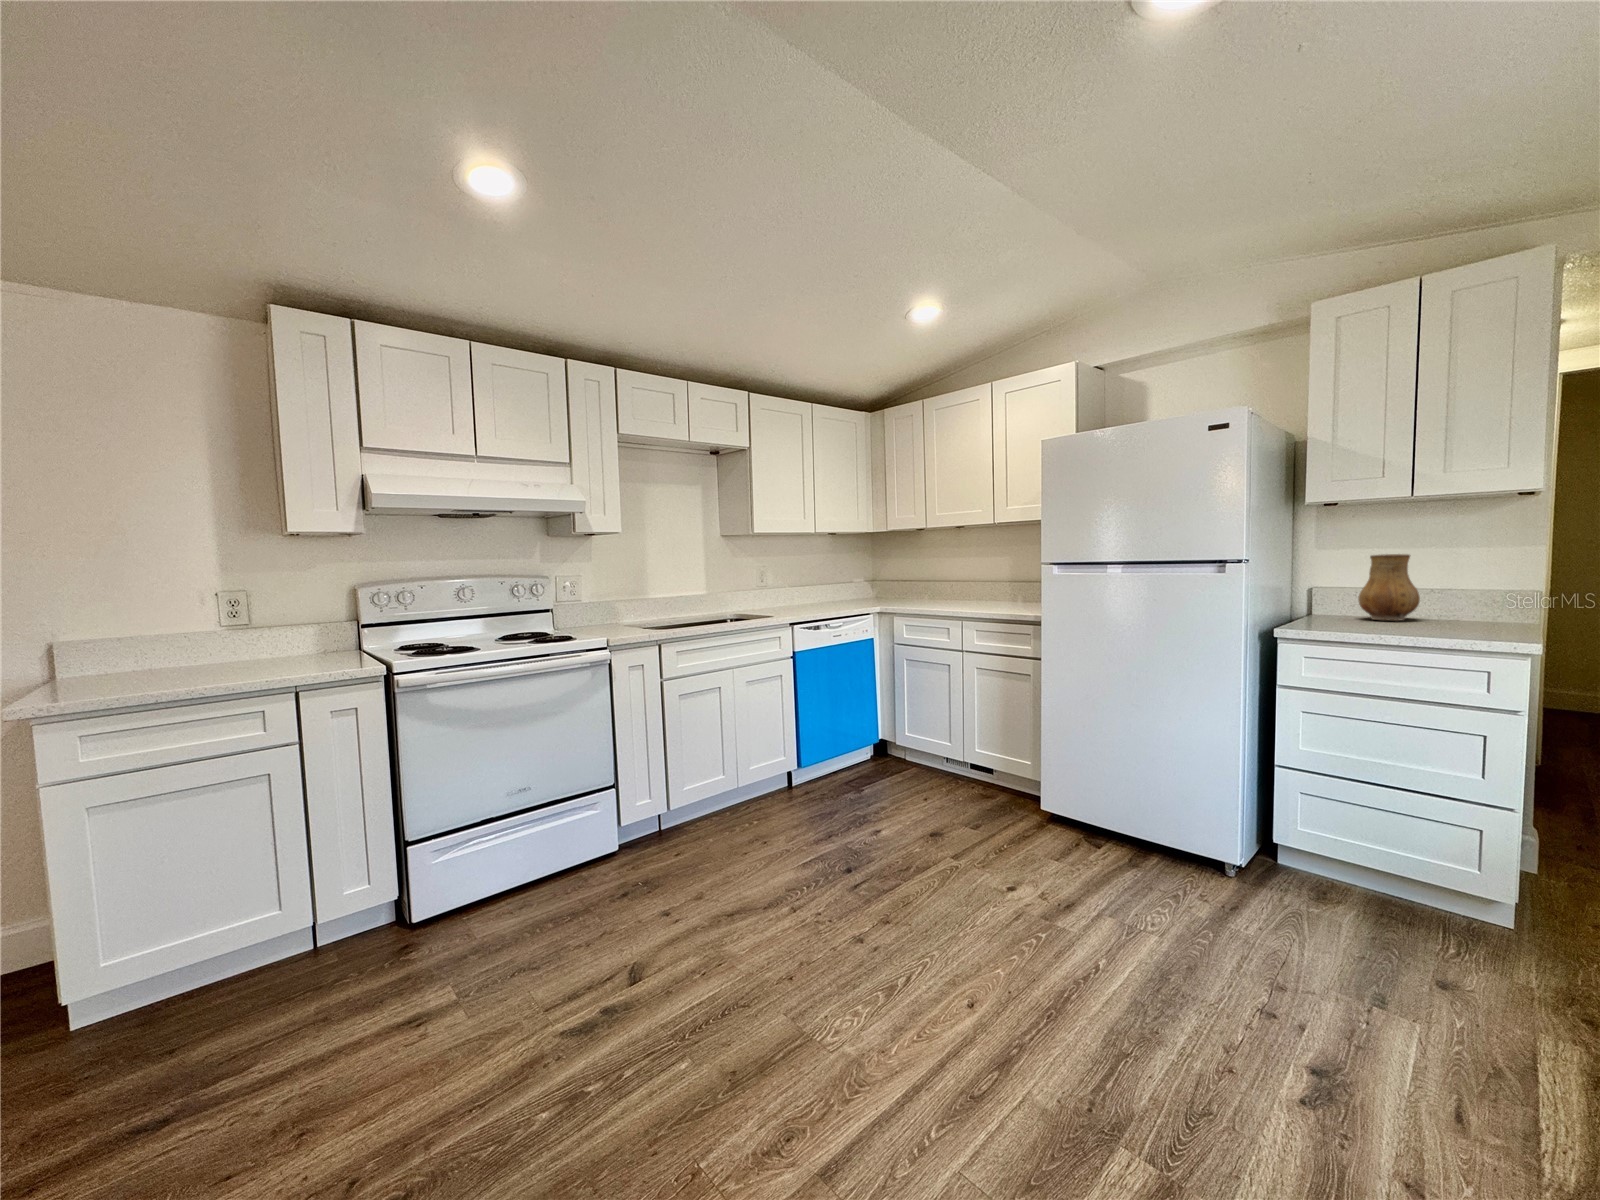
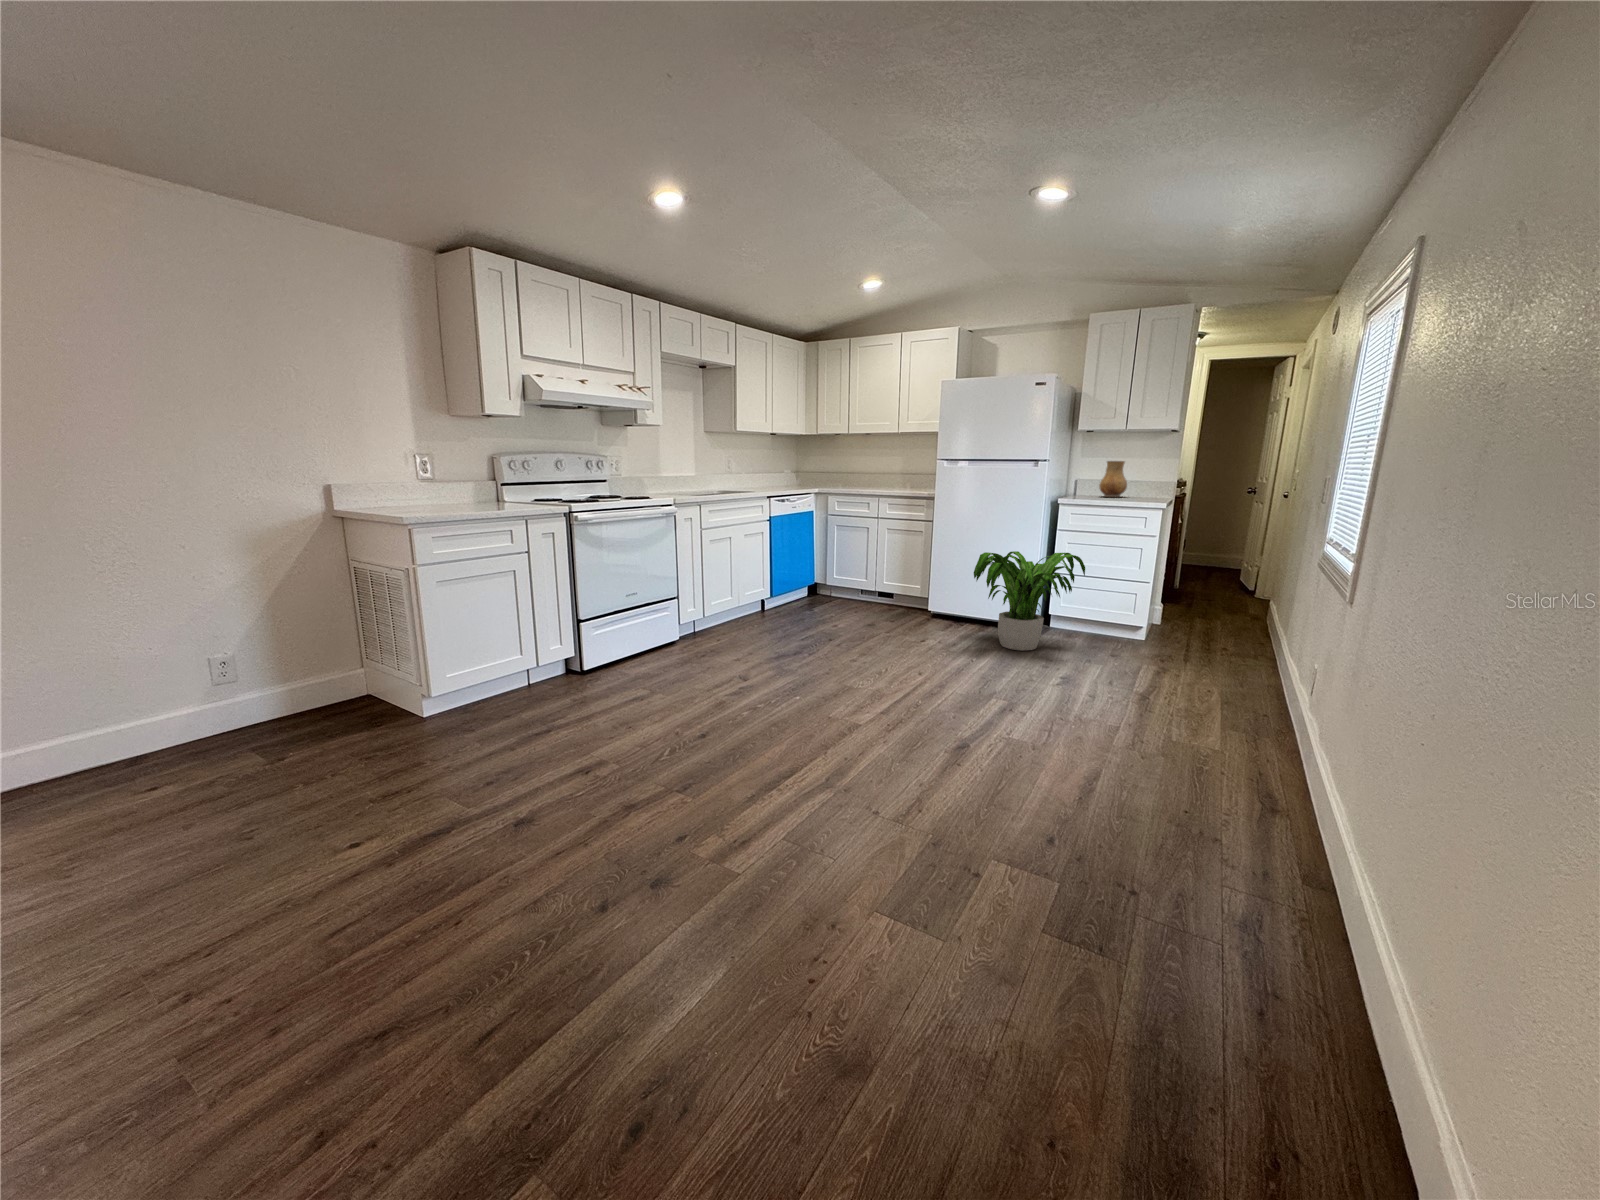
potted plant: none [1096,726,1343,935] -> present [974,551,1085,651]

